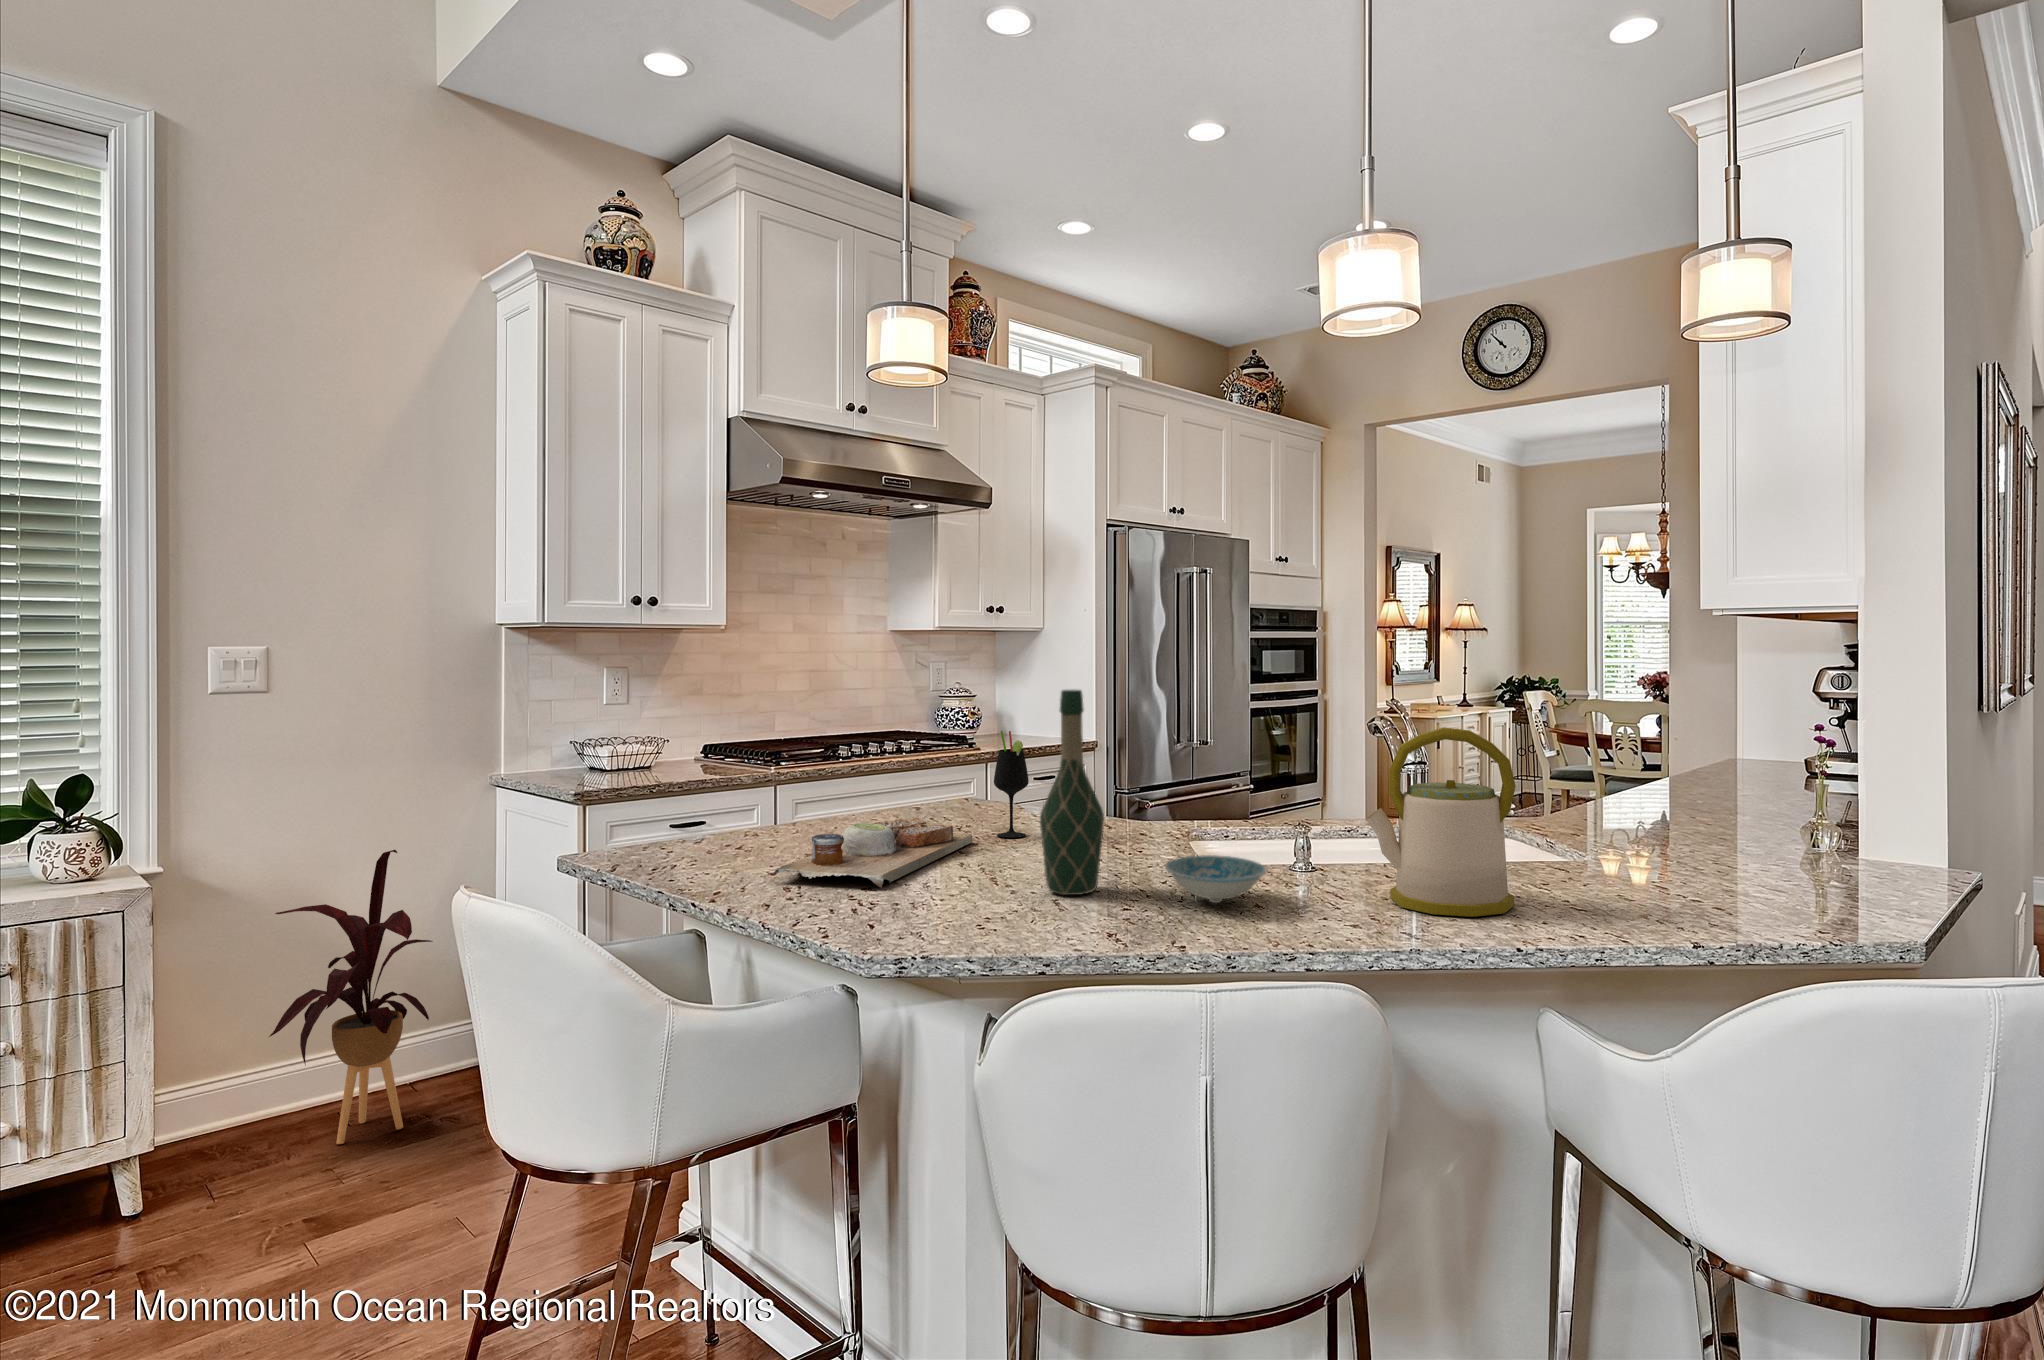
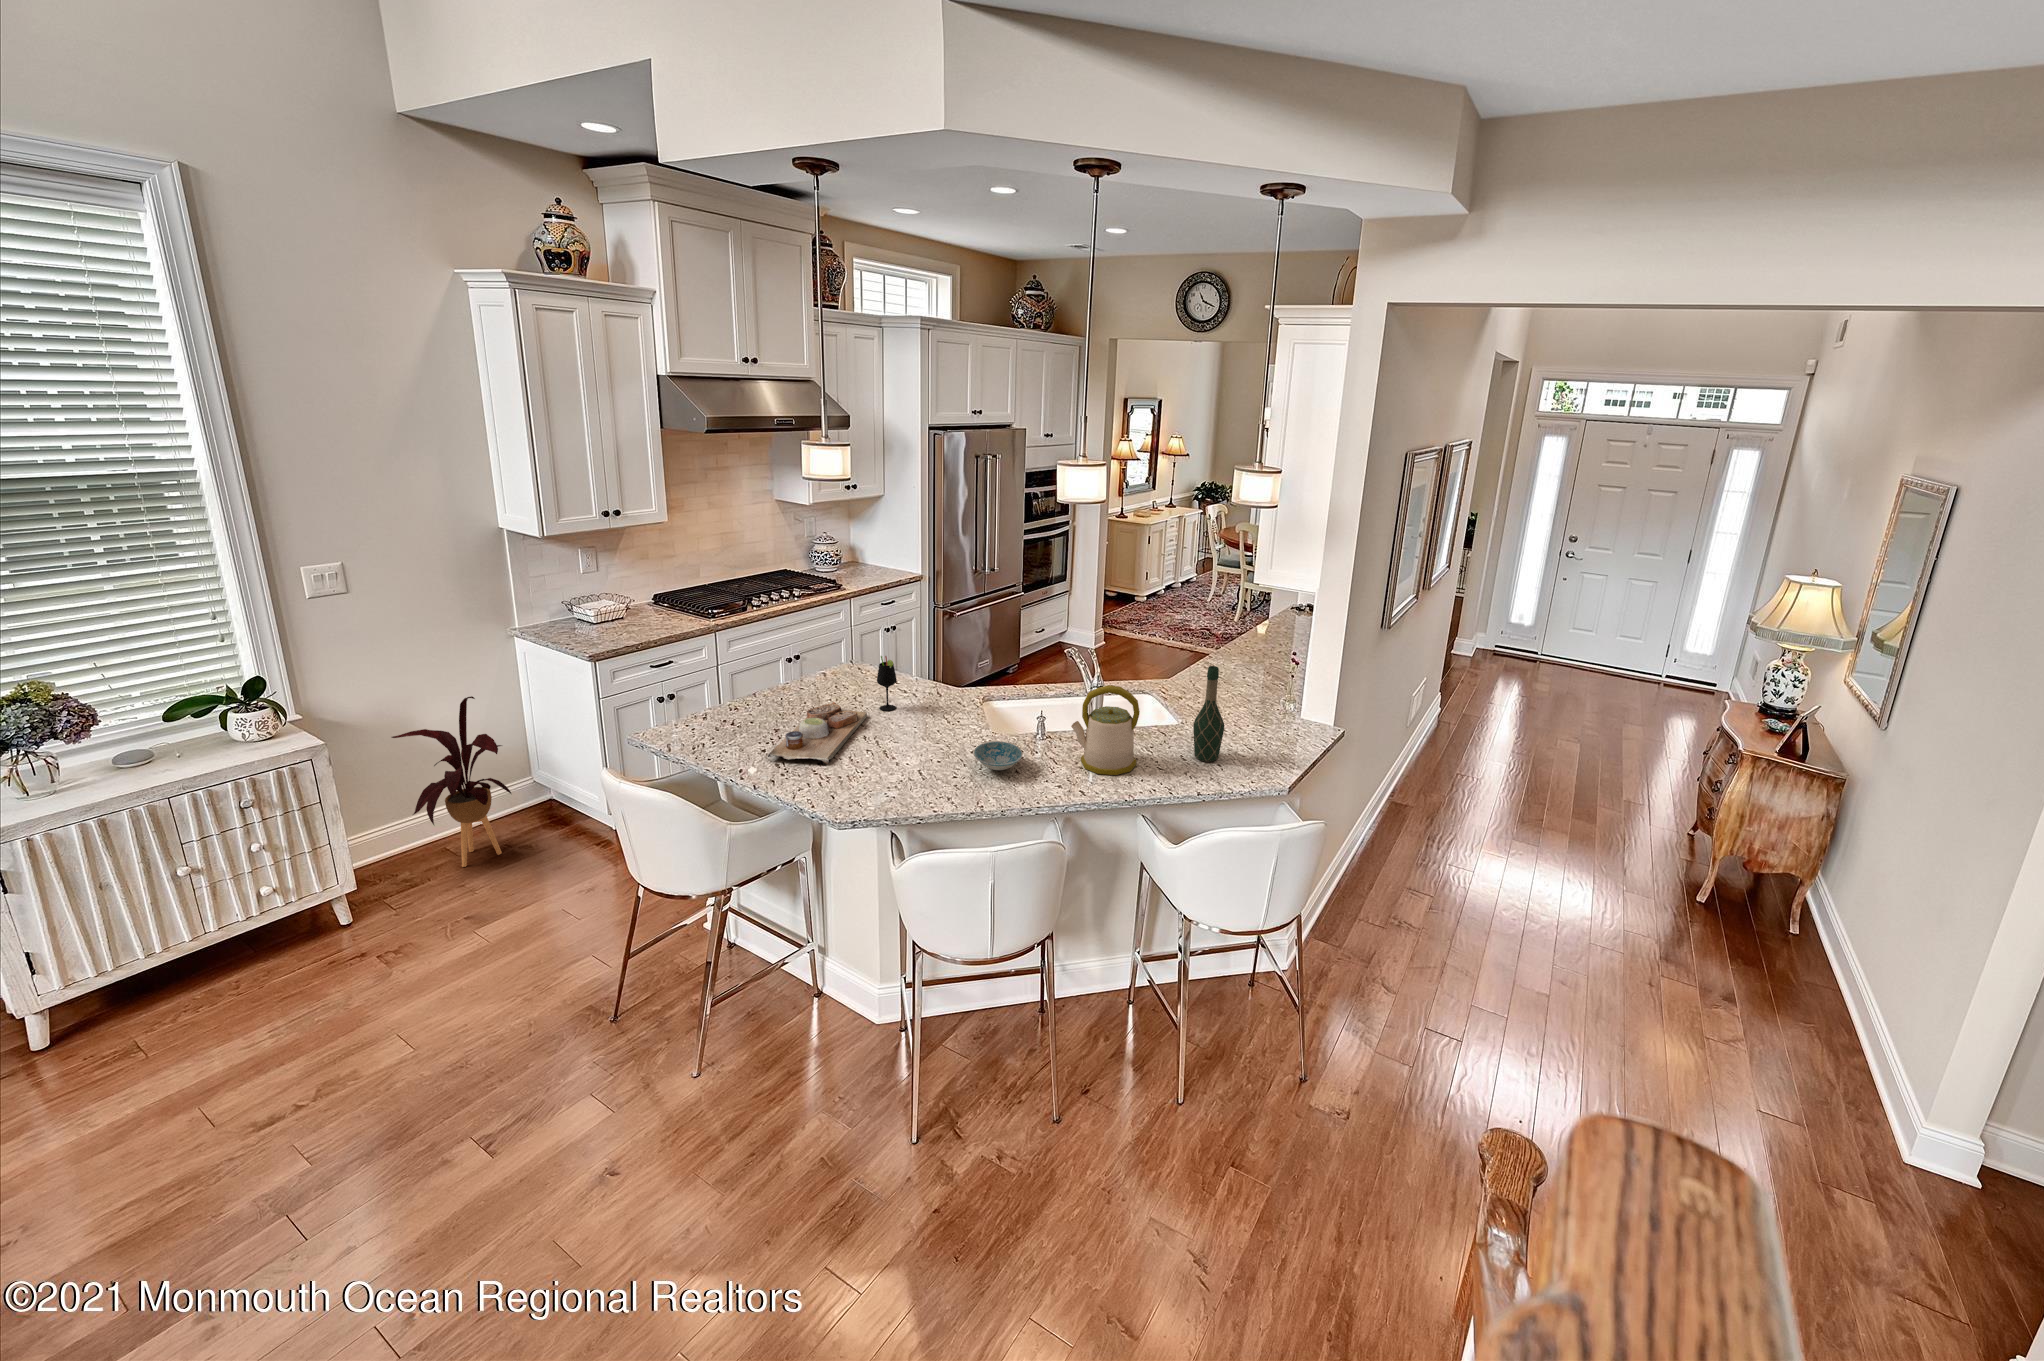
wine bottle: present [1040,690,1104,895] -> present [1193,666,1224,762]

